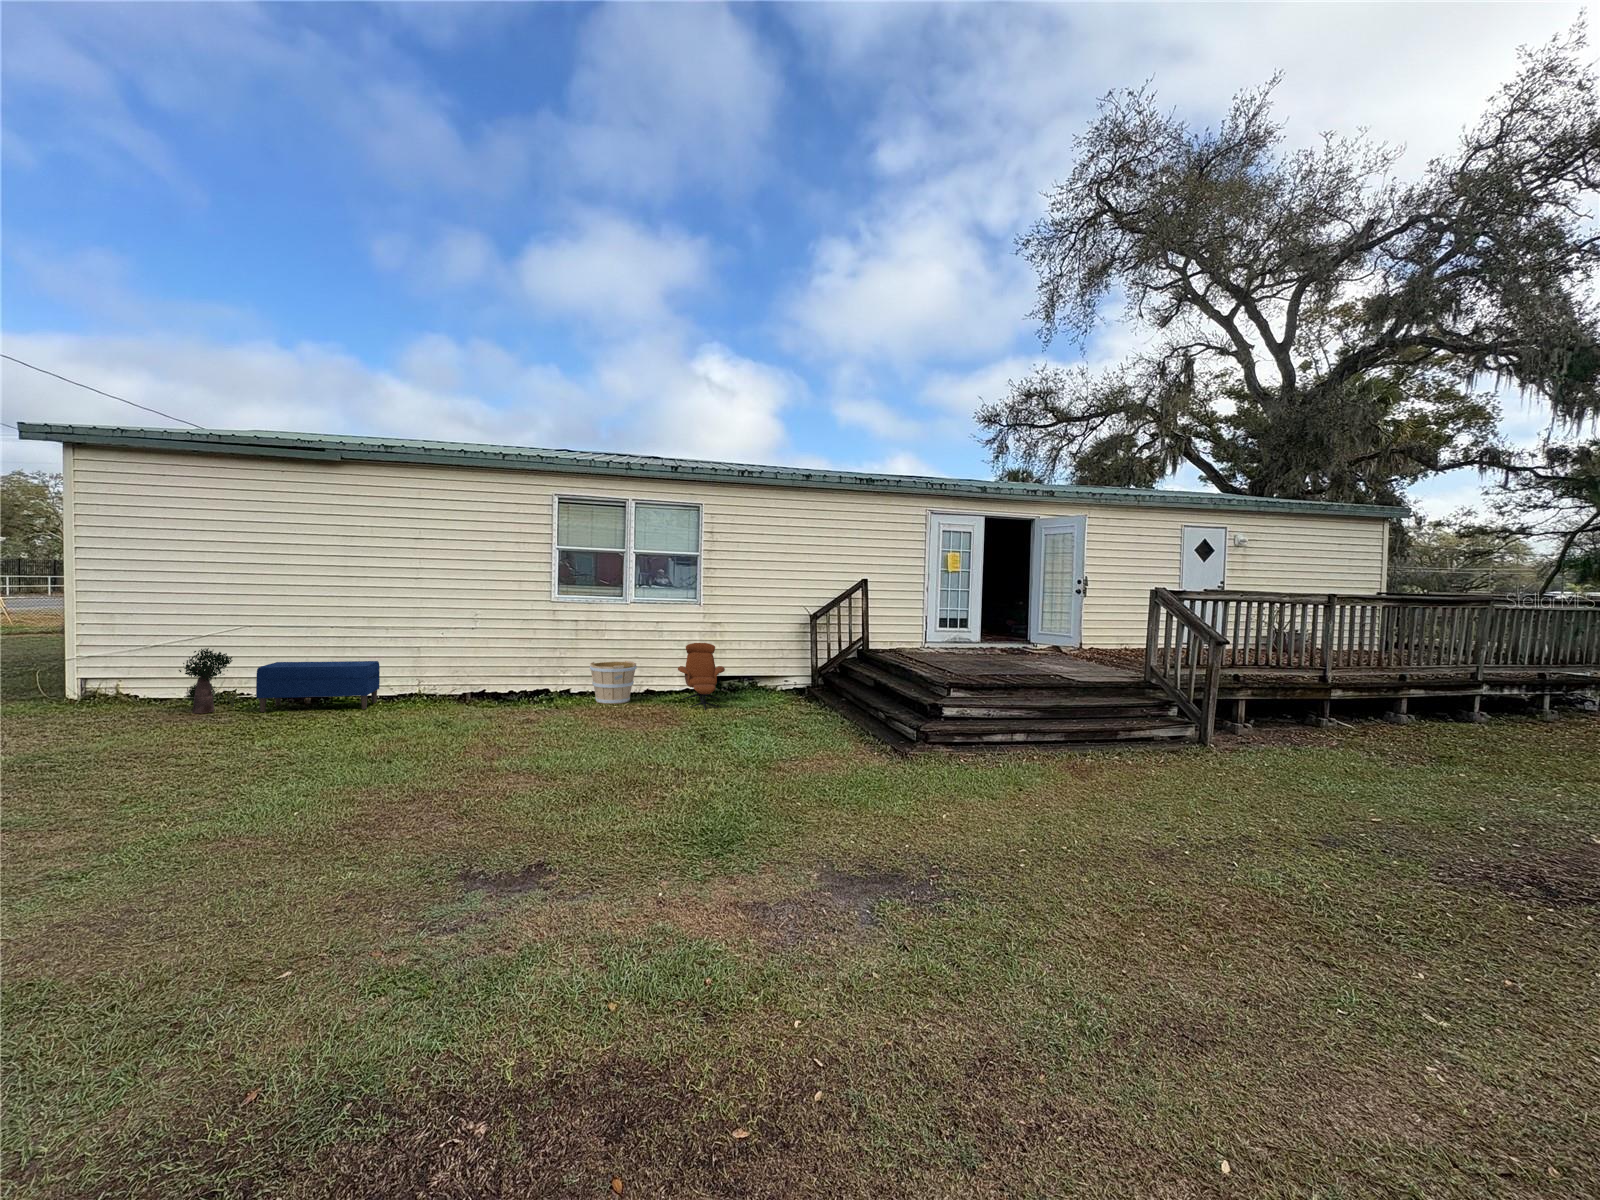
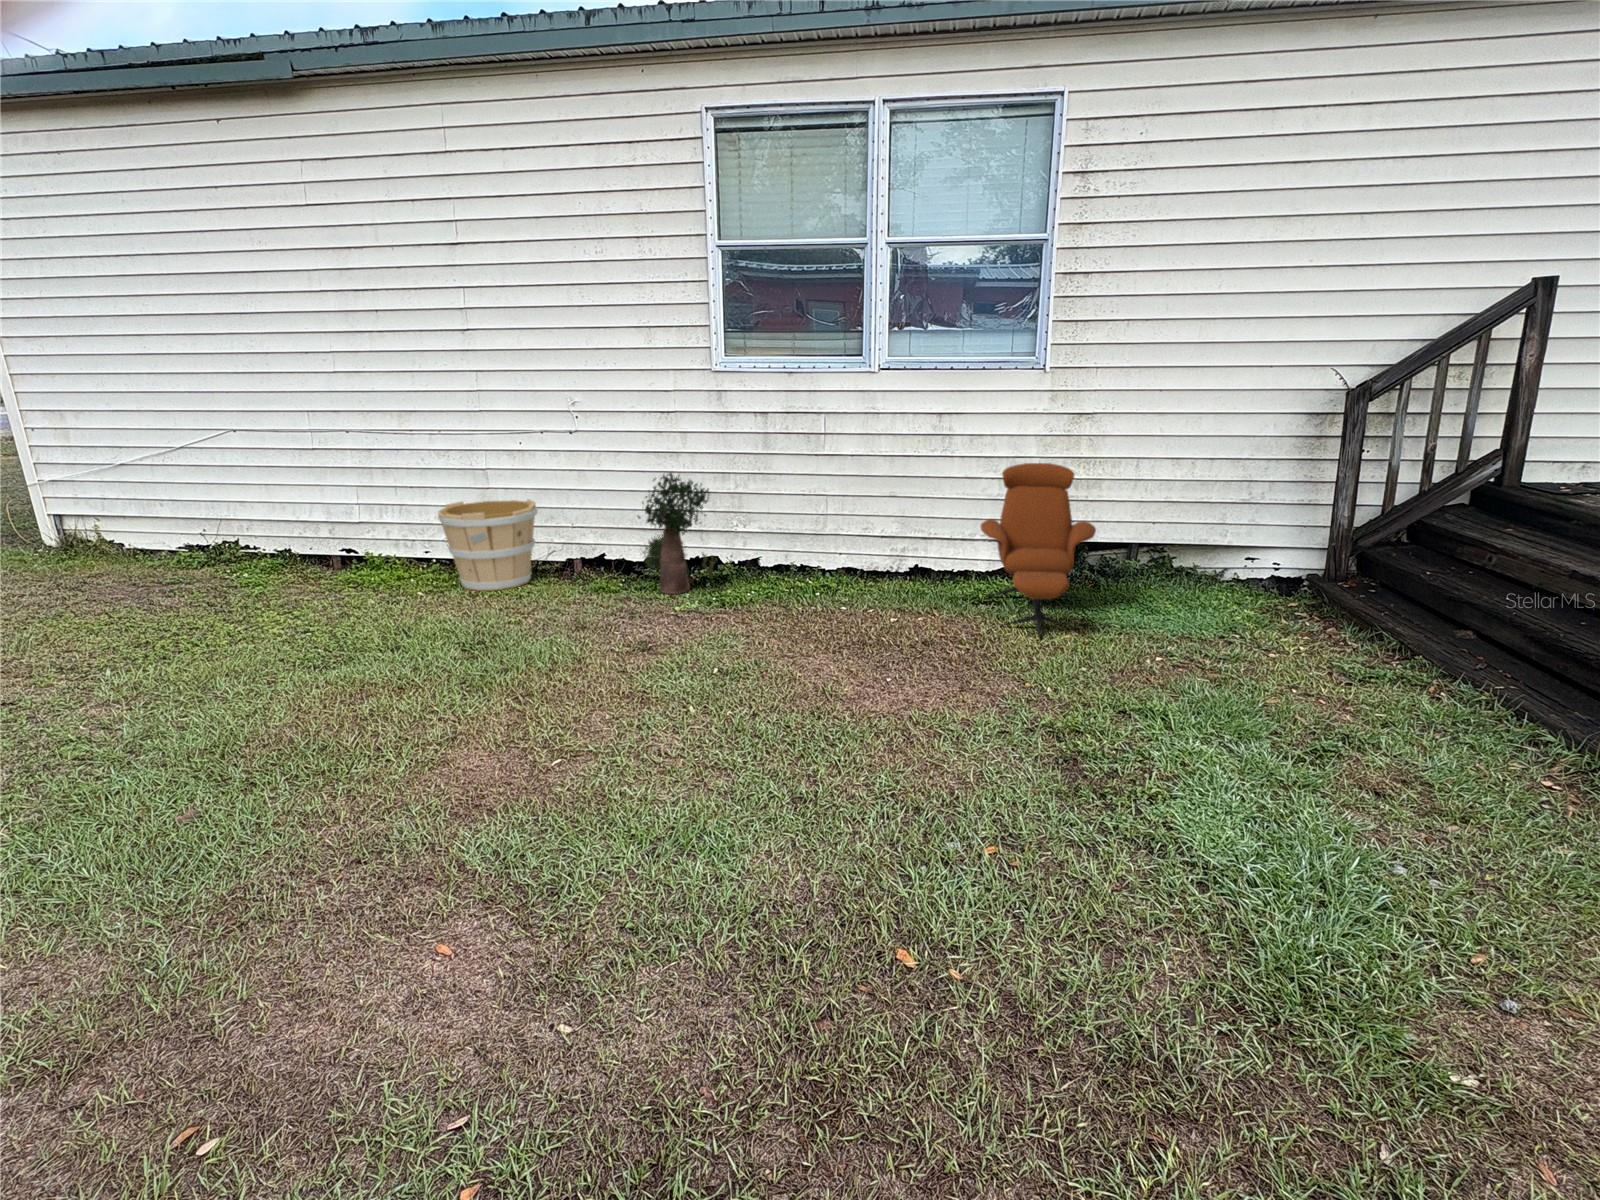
potted plant: present [179,648,237,713] -> present [638,473,716,594]
bench: present [256,661,380,712] -> none [222,495,432,588]
wooden bucket: present [590,661,637,704] -> present [438,499,538,591]

